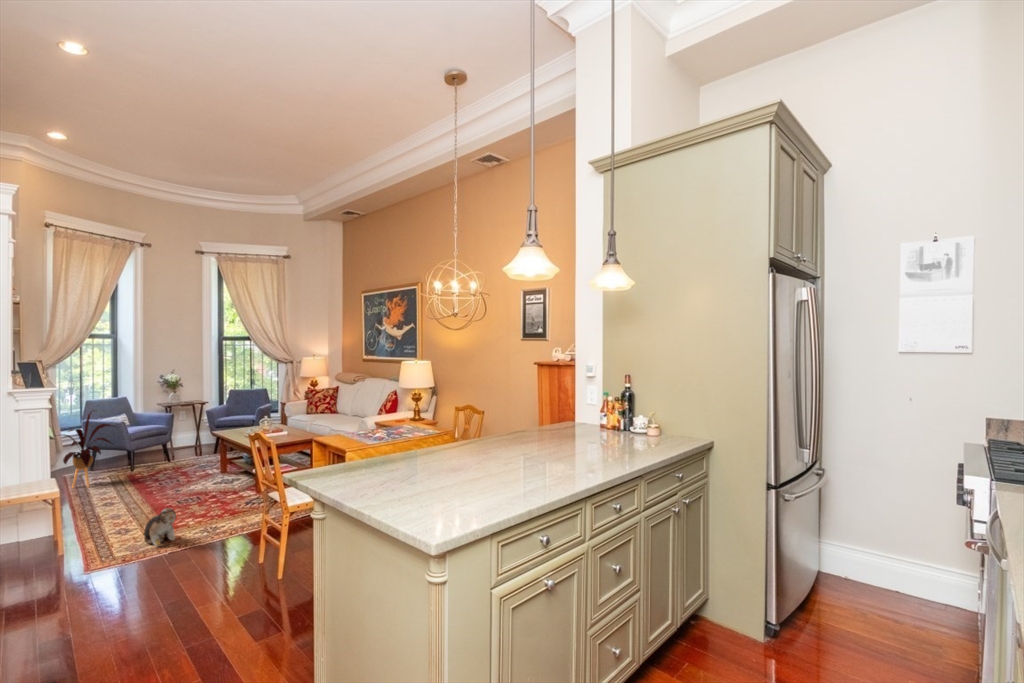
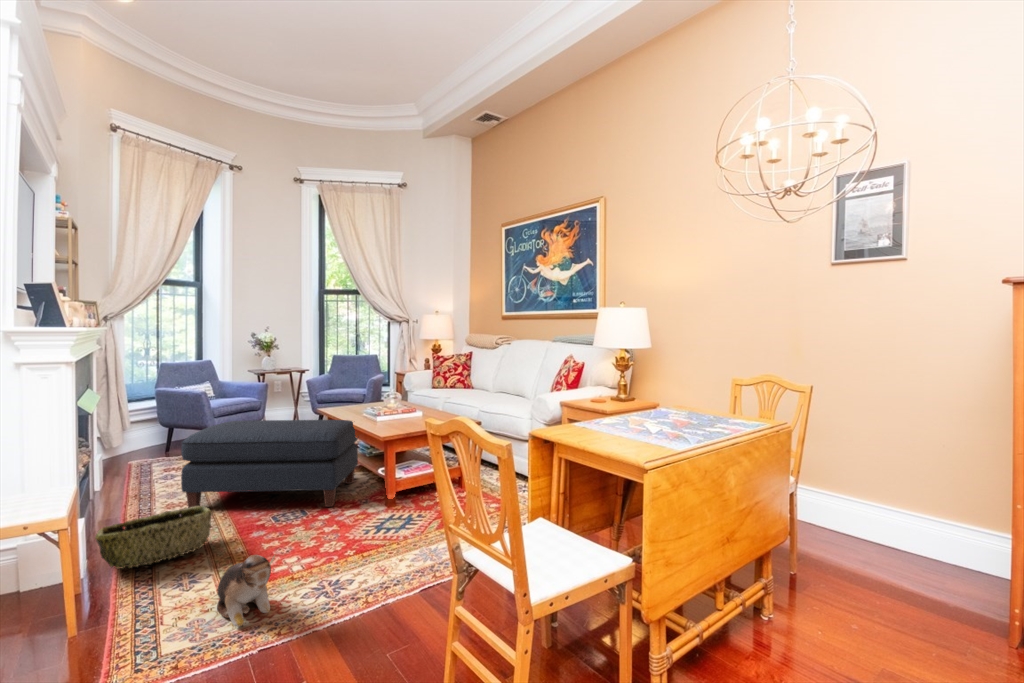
house plant: present [61,412,116,488] -> none [105,373,196,483]
ottoman: none [113,439,241,501] -> present [181,420,359,508]
woven basket: none [64,493,138,529] -> present [95,506,212,569]

